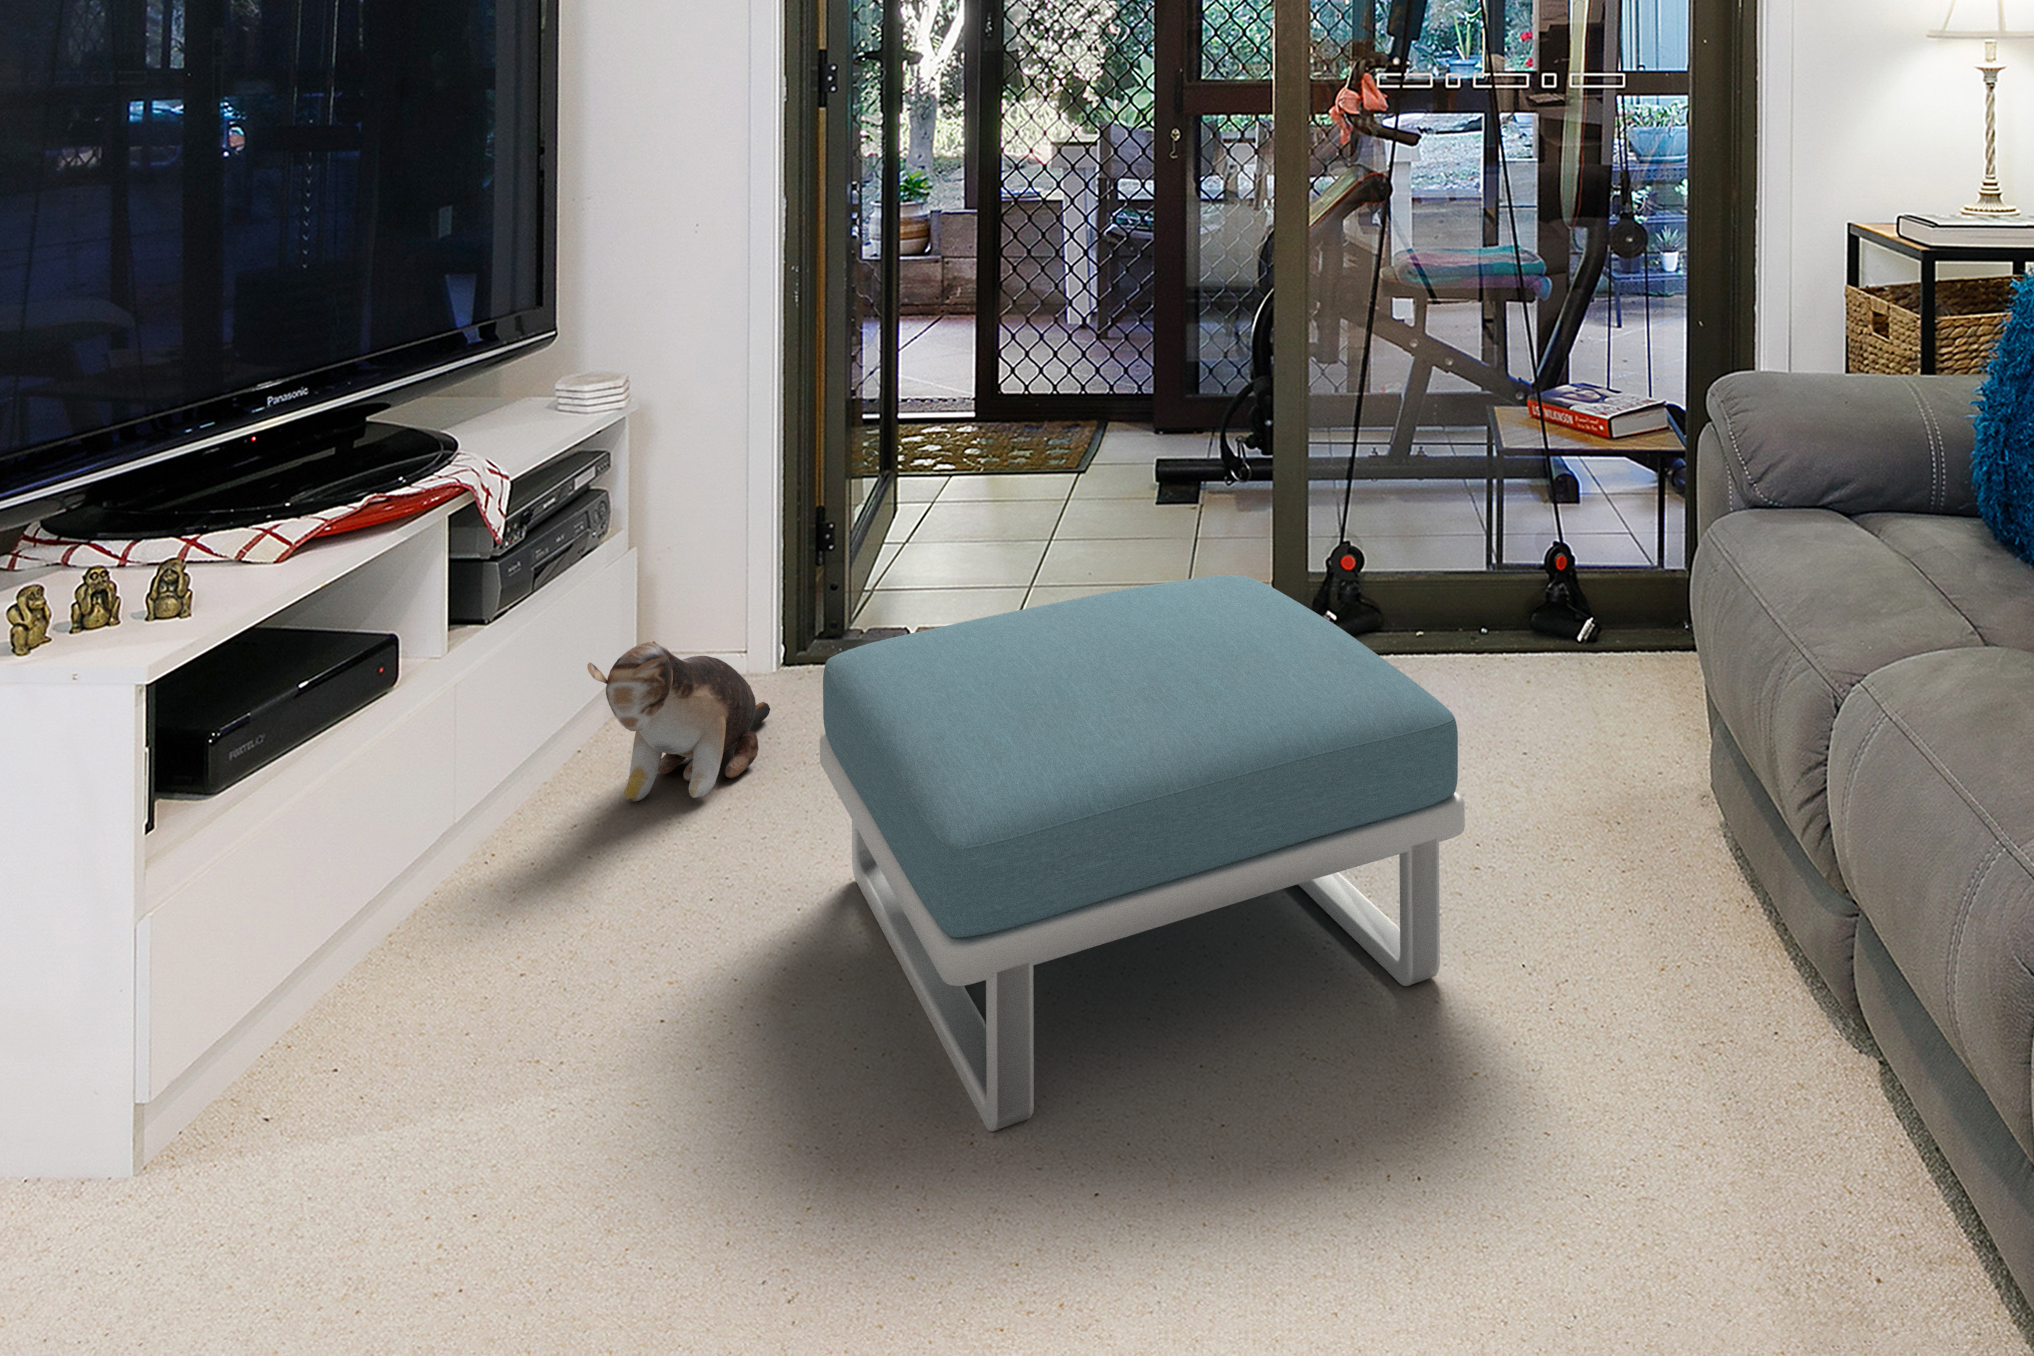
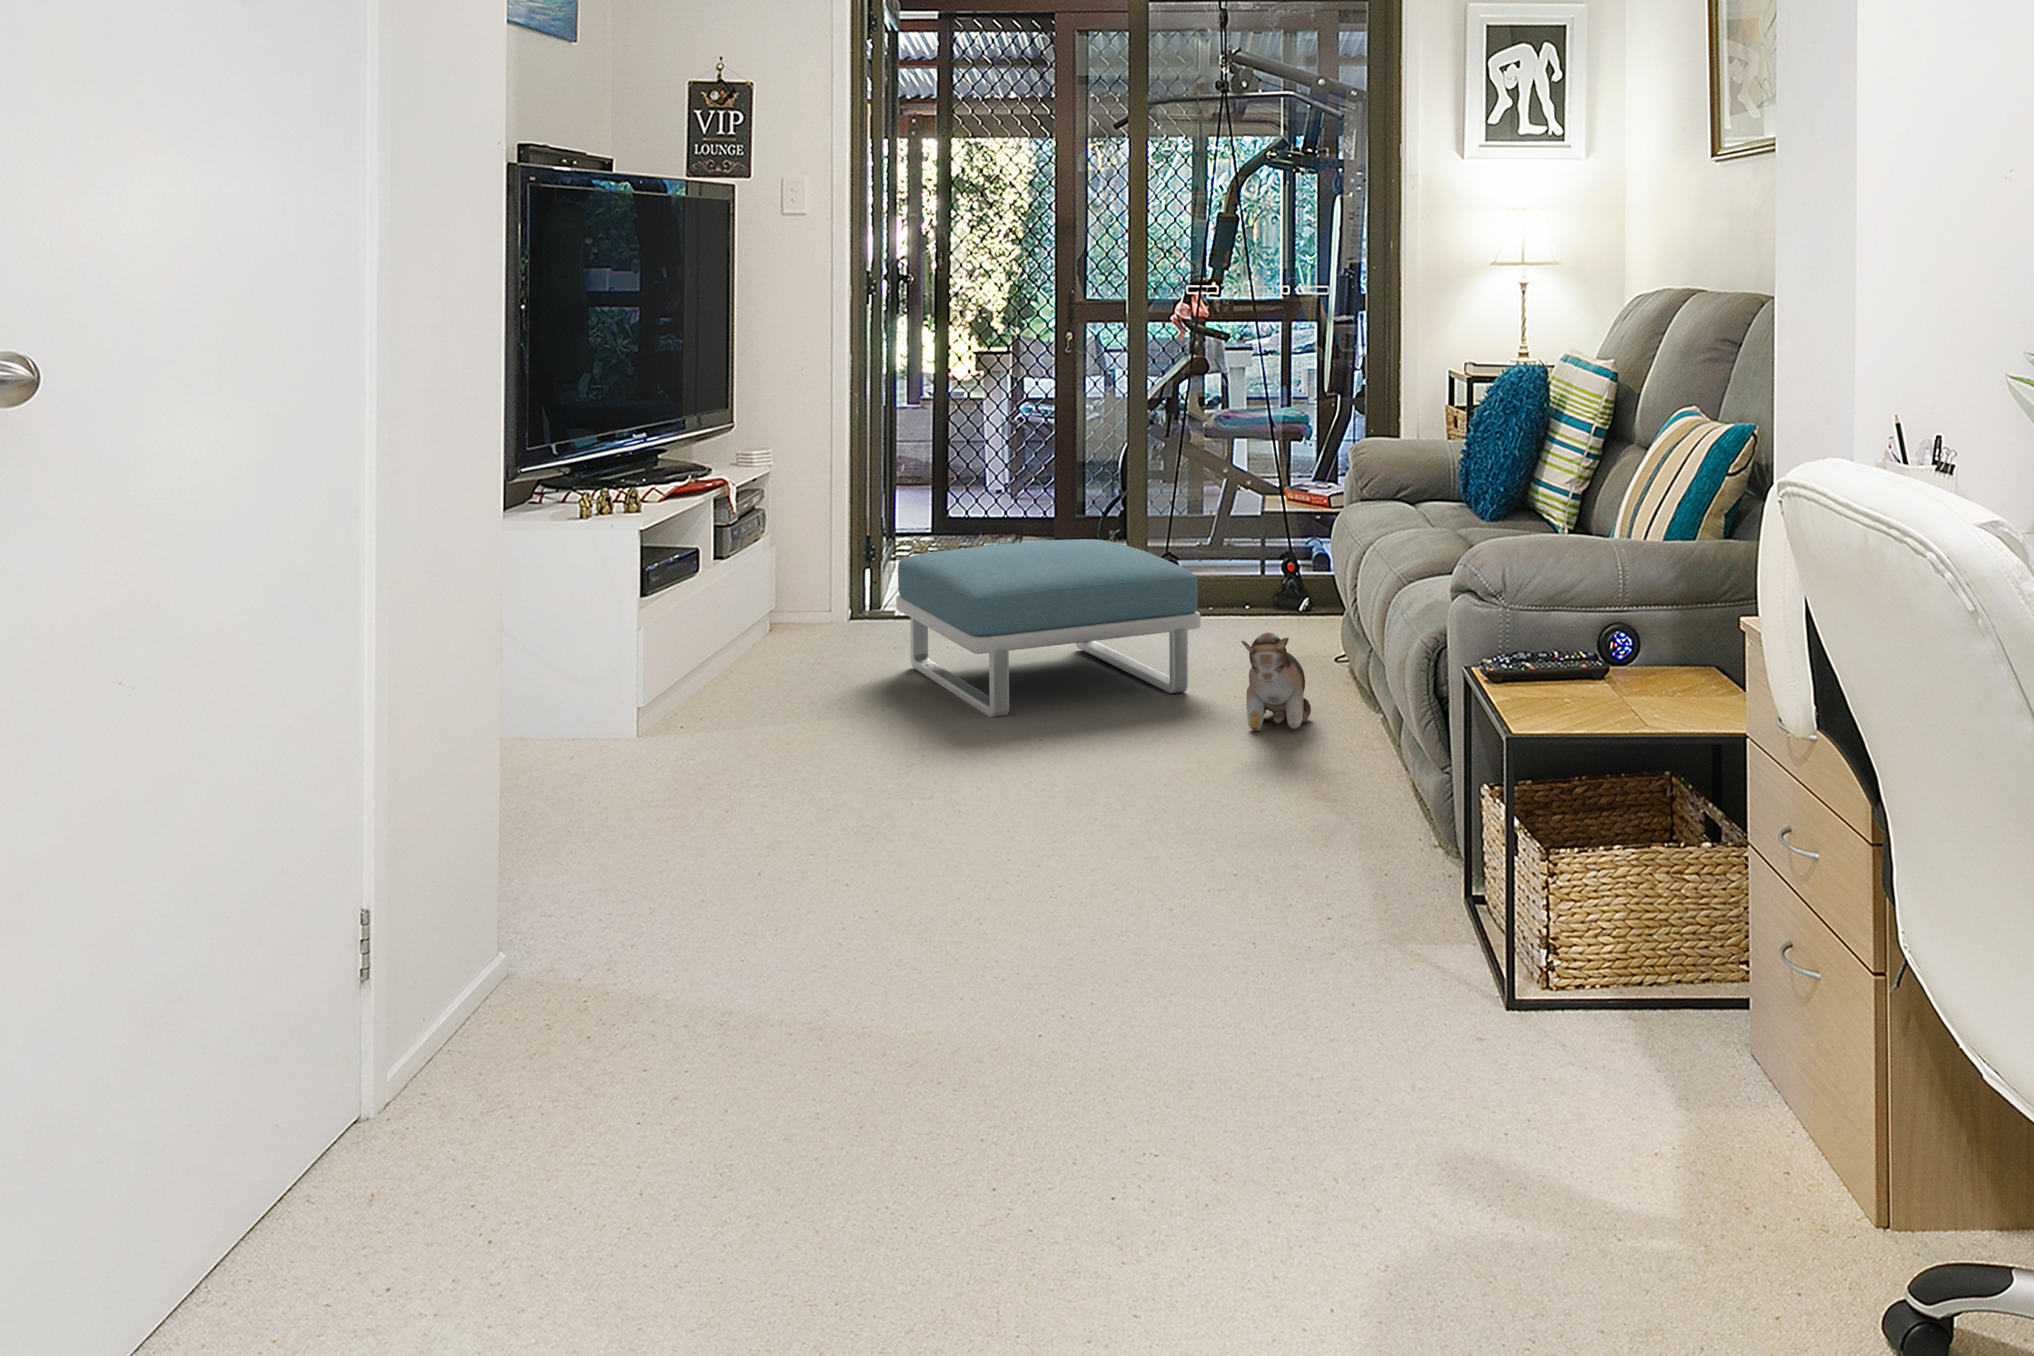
plush toy: present [587,641,770,801] -> present [1242,632,1311,731]

